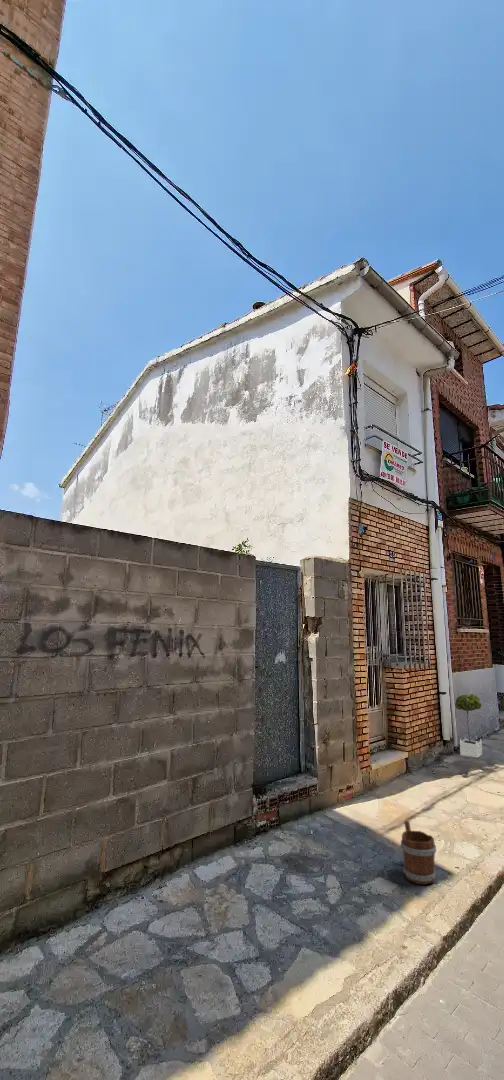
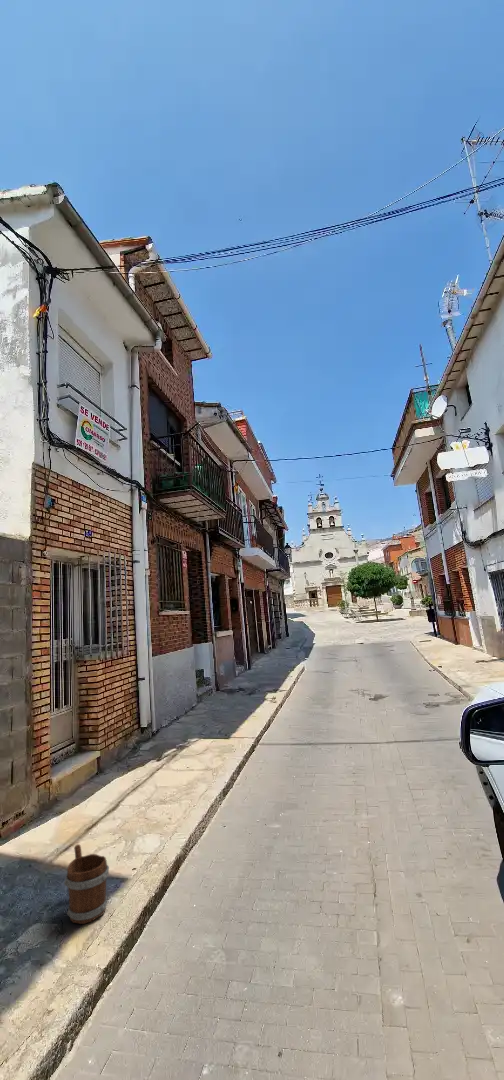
potted tree: present [455,694,482,758] -> none [153,676,178,740]

